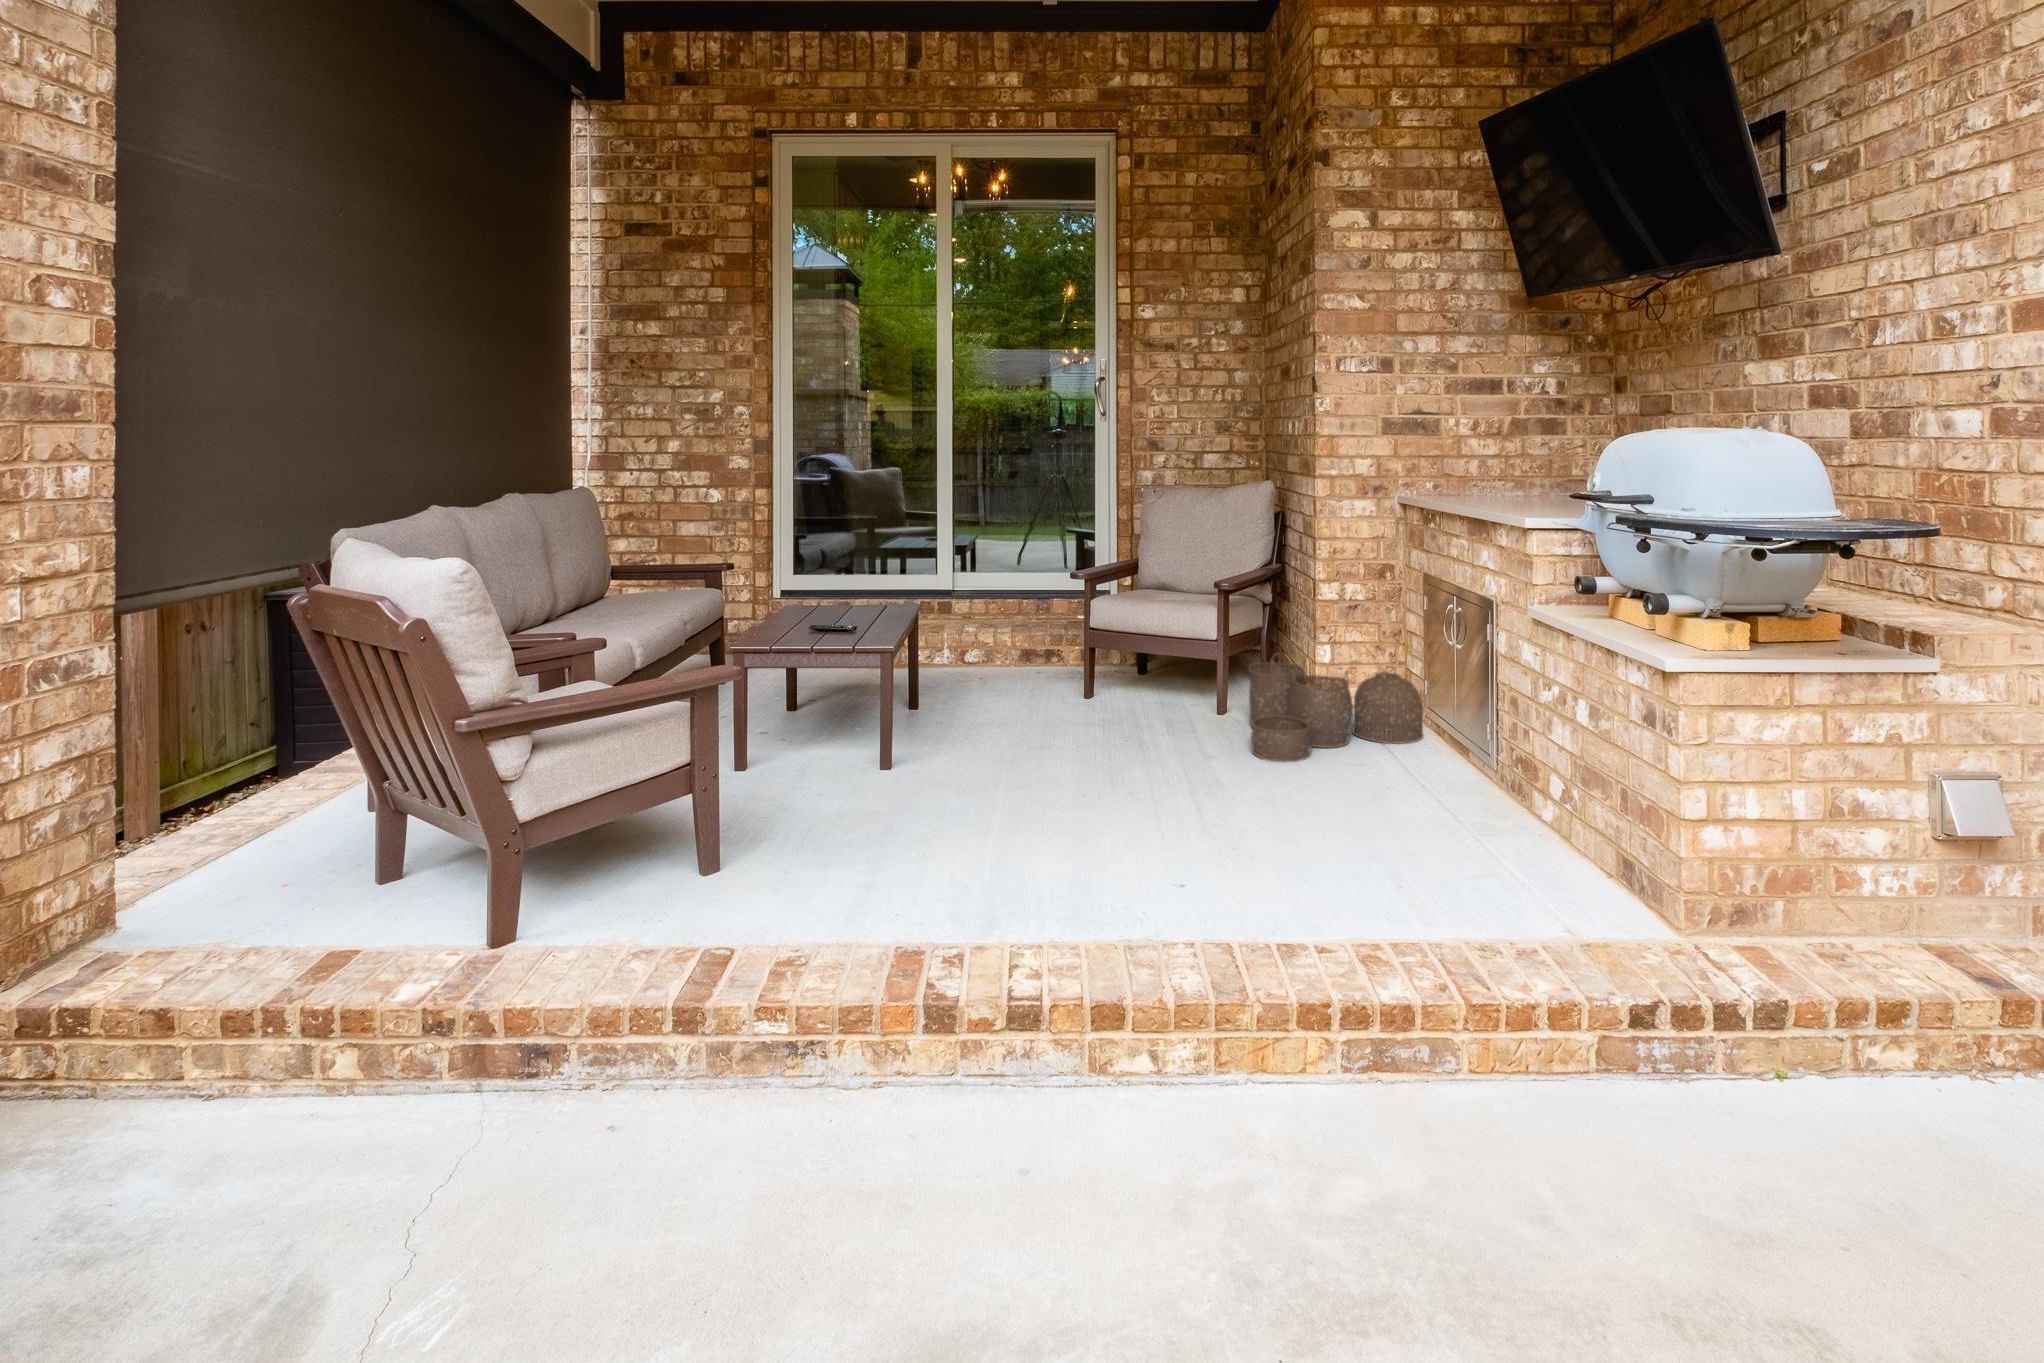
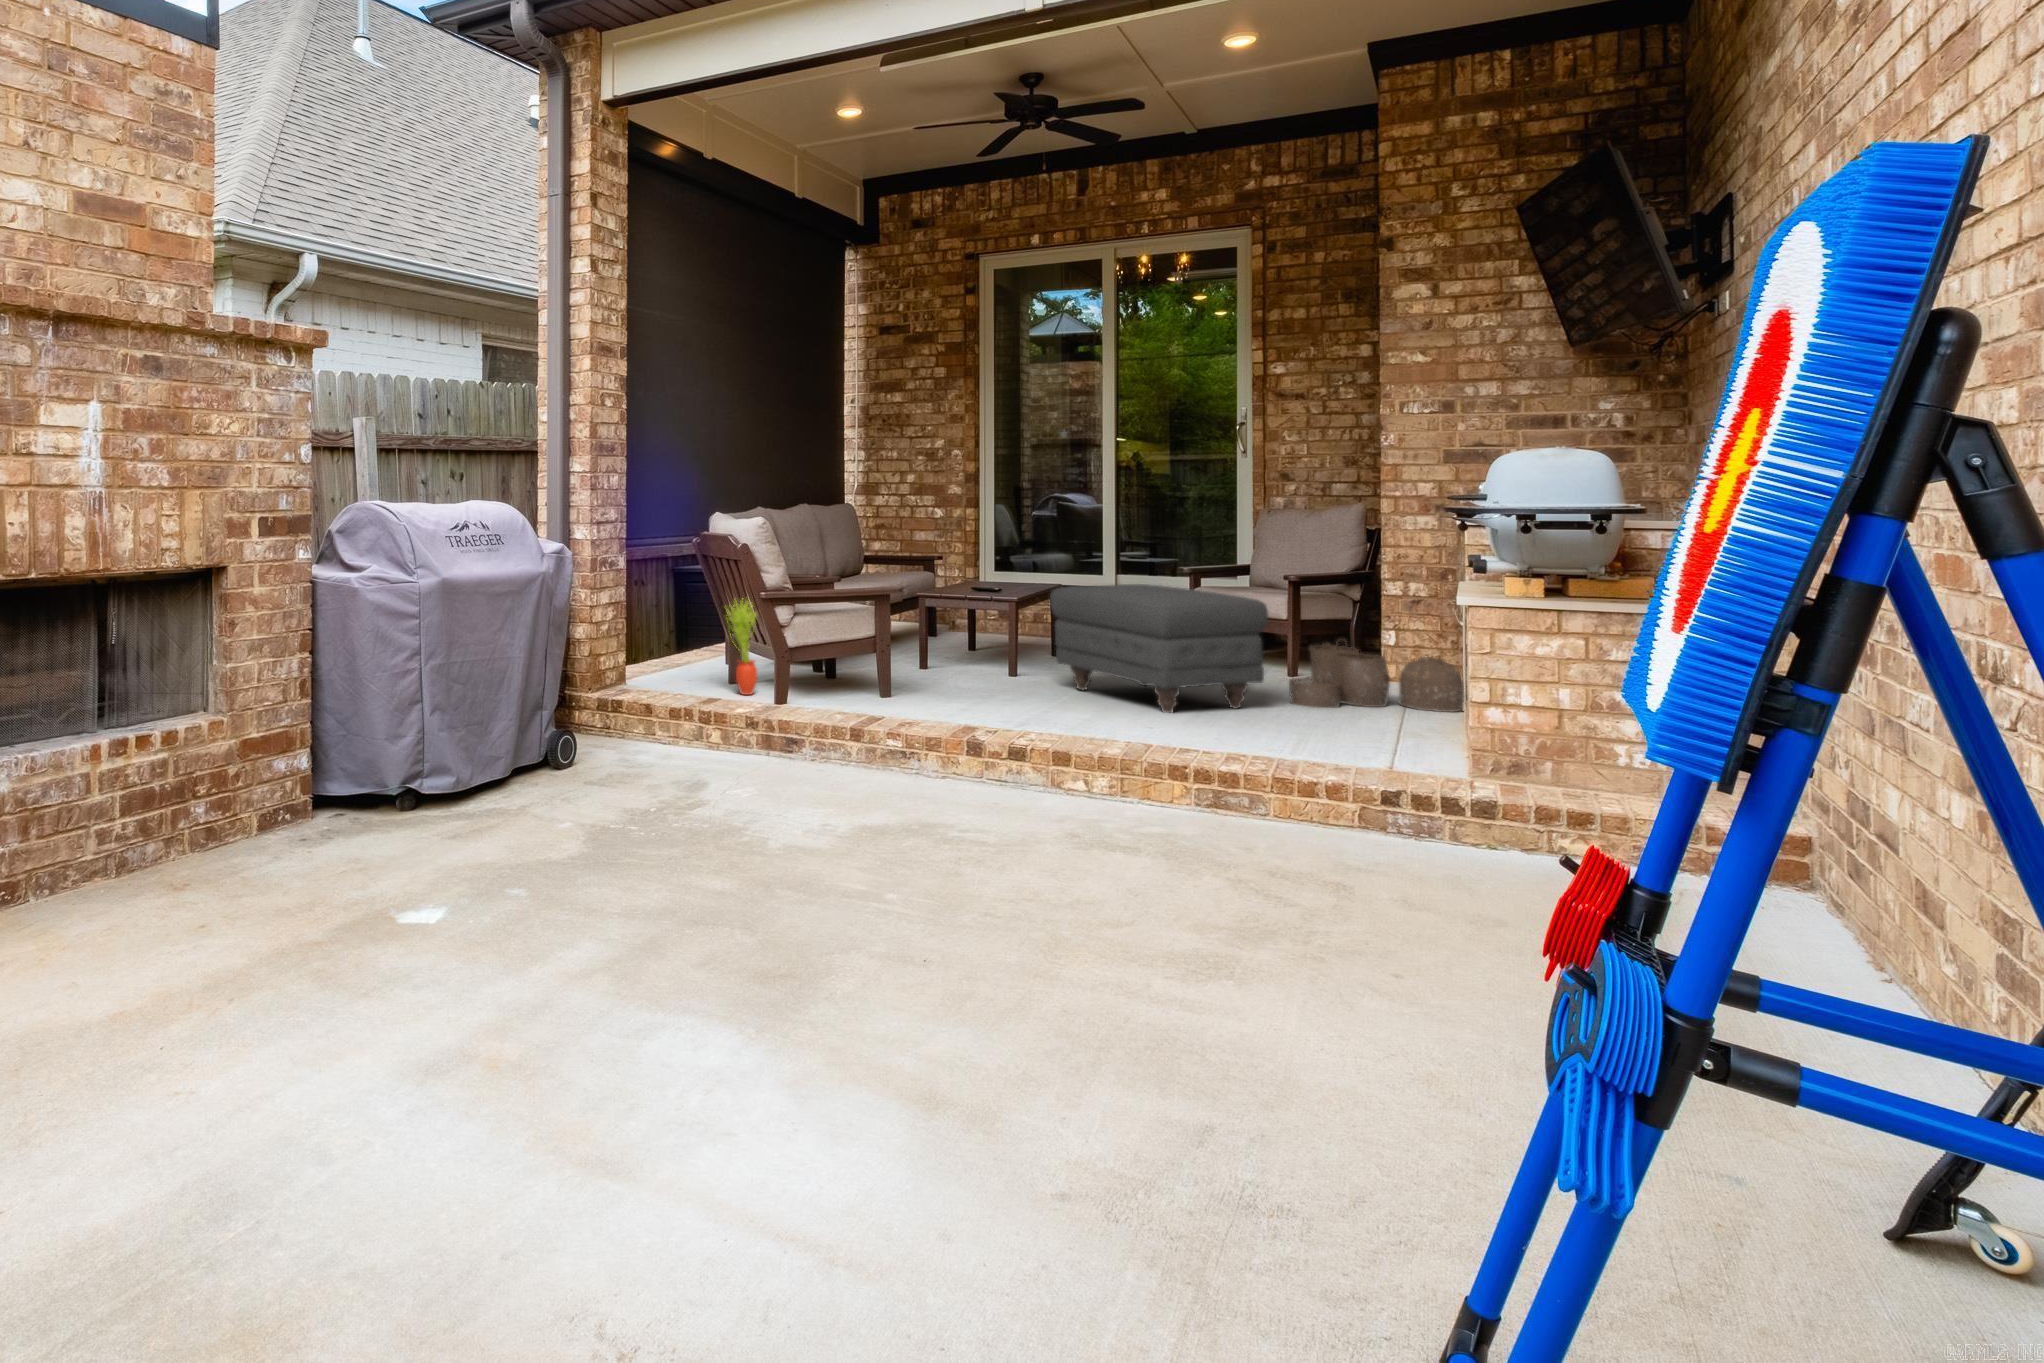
ottoman: none [955,604,1258,819] -> present [1050,584,1268,713]
potted plant: none [356,714,440,934] -> present [726,598,757,695]

